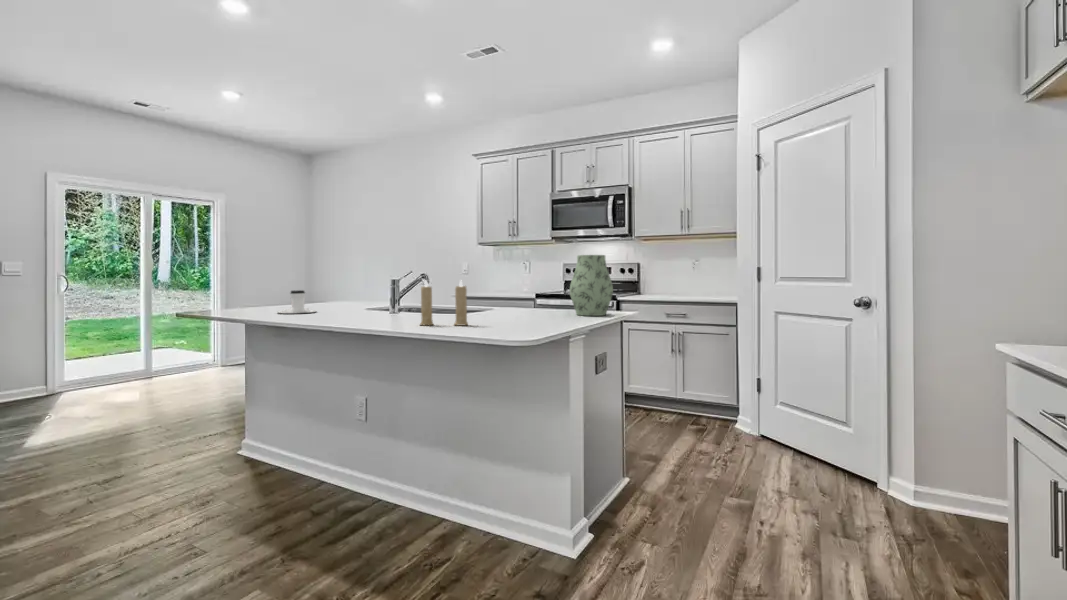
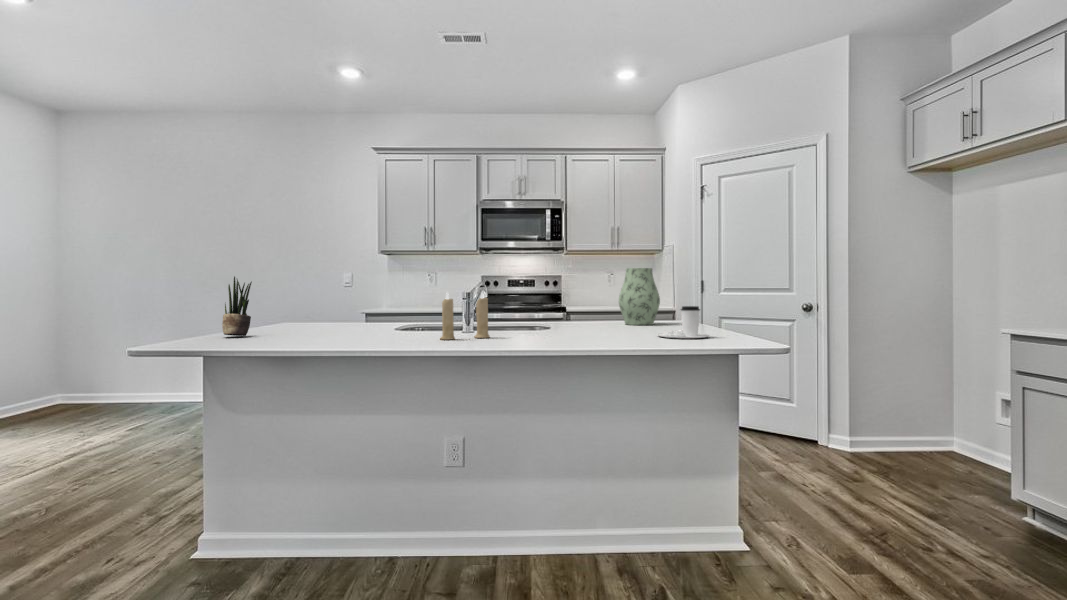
potted plant: none [246,267,270,310] -> present [222,276,252,336]
candle: present [420,281,468,325] -> present [440,292,490,340]
coffee cup: present [278,290,316,314] -> present [658,306,709,339]

